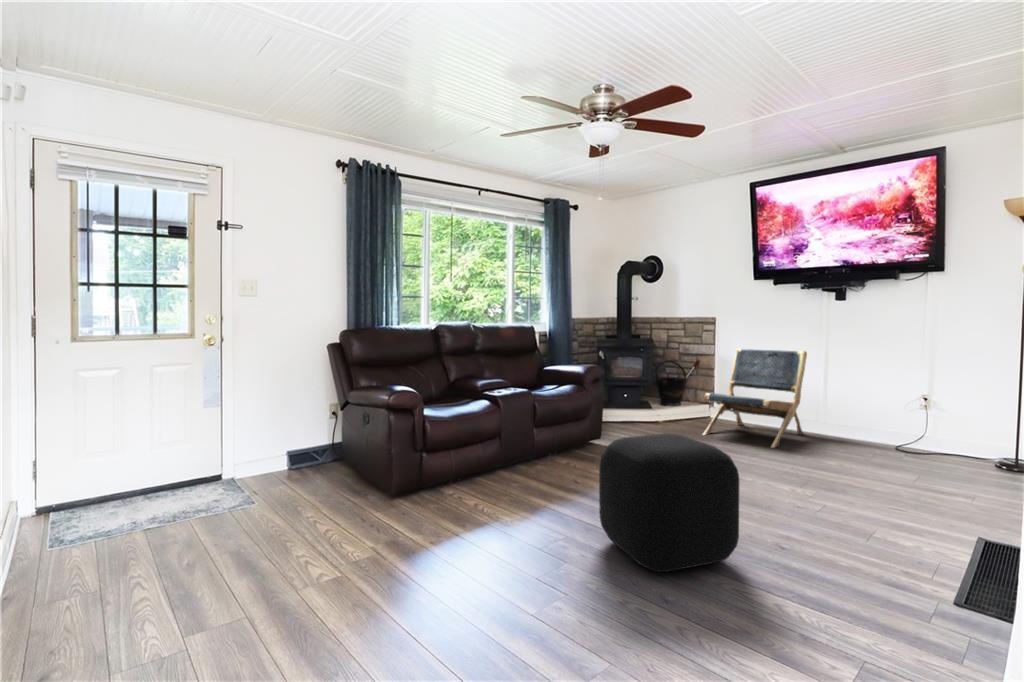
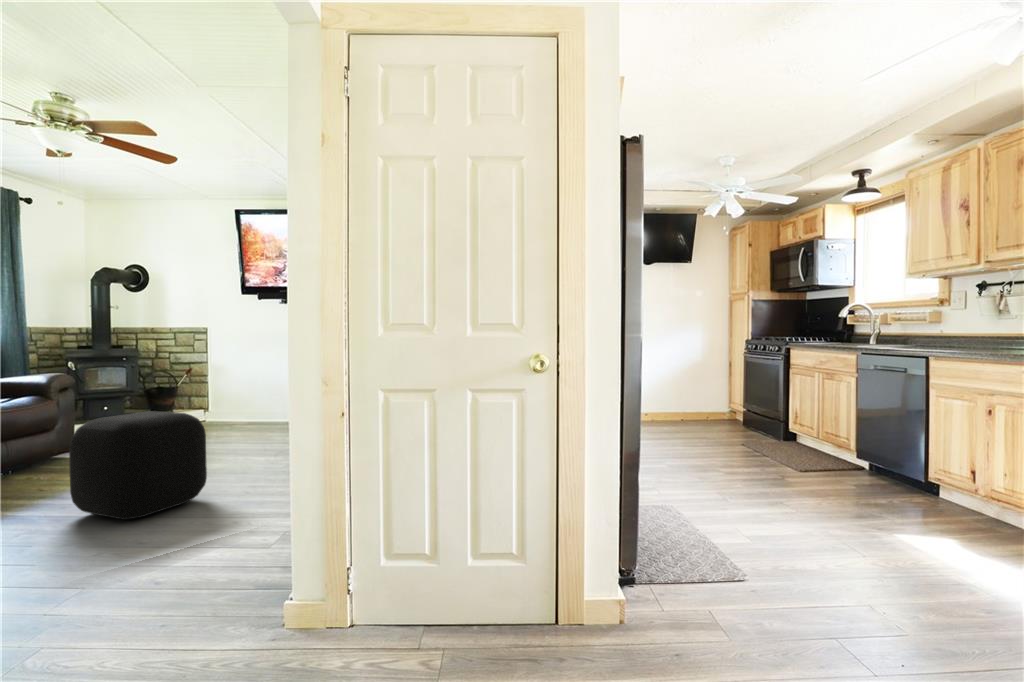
lounge chair: present [703,348,807,448] -> none [193,353,285,433]

